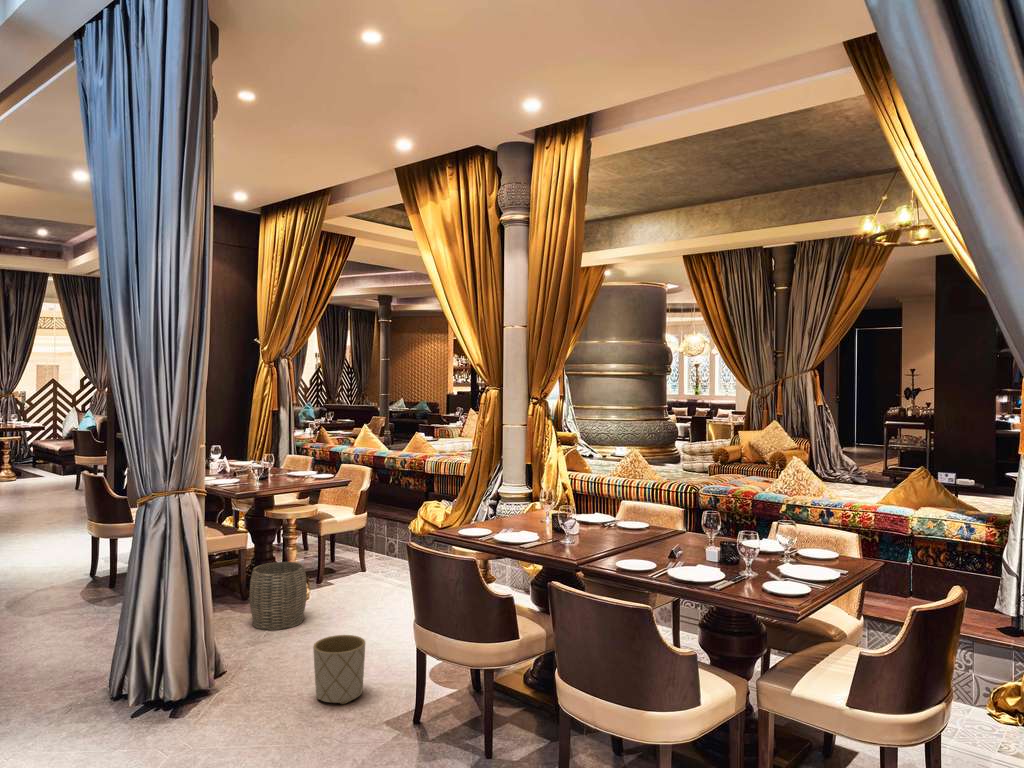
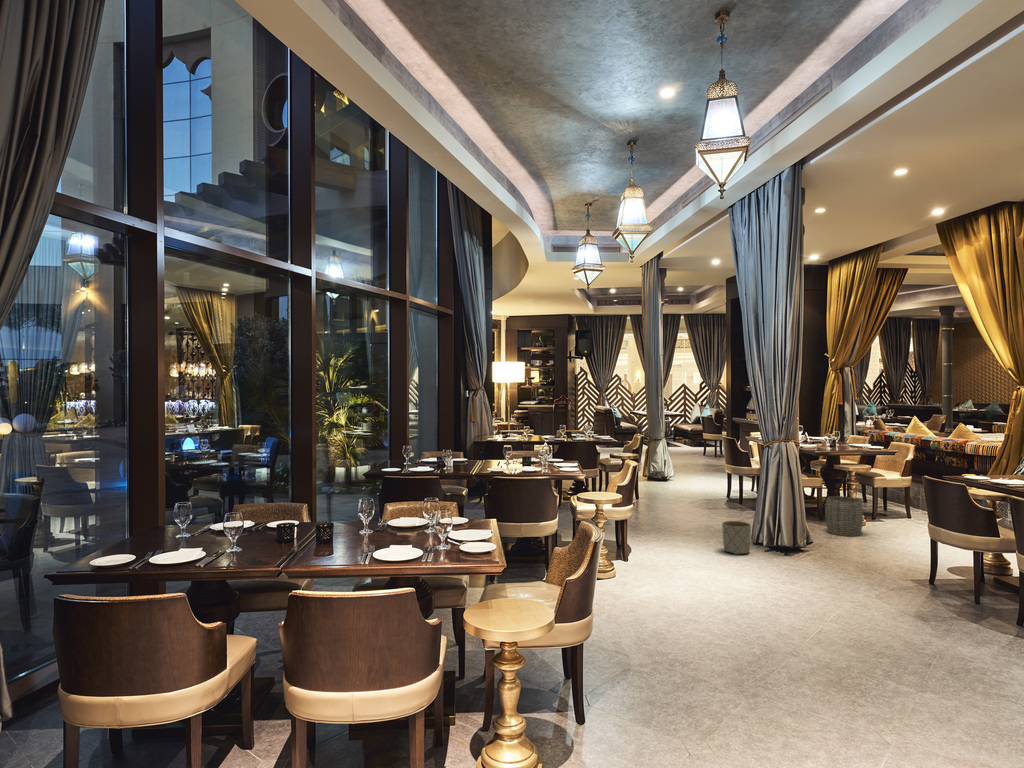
planter: present [313,635,365,704] -> present [722,521,751,555]

